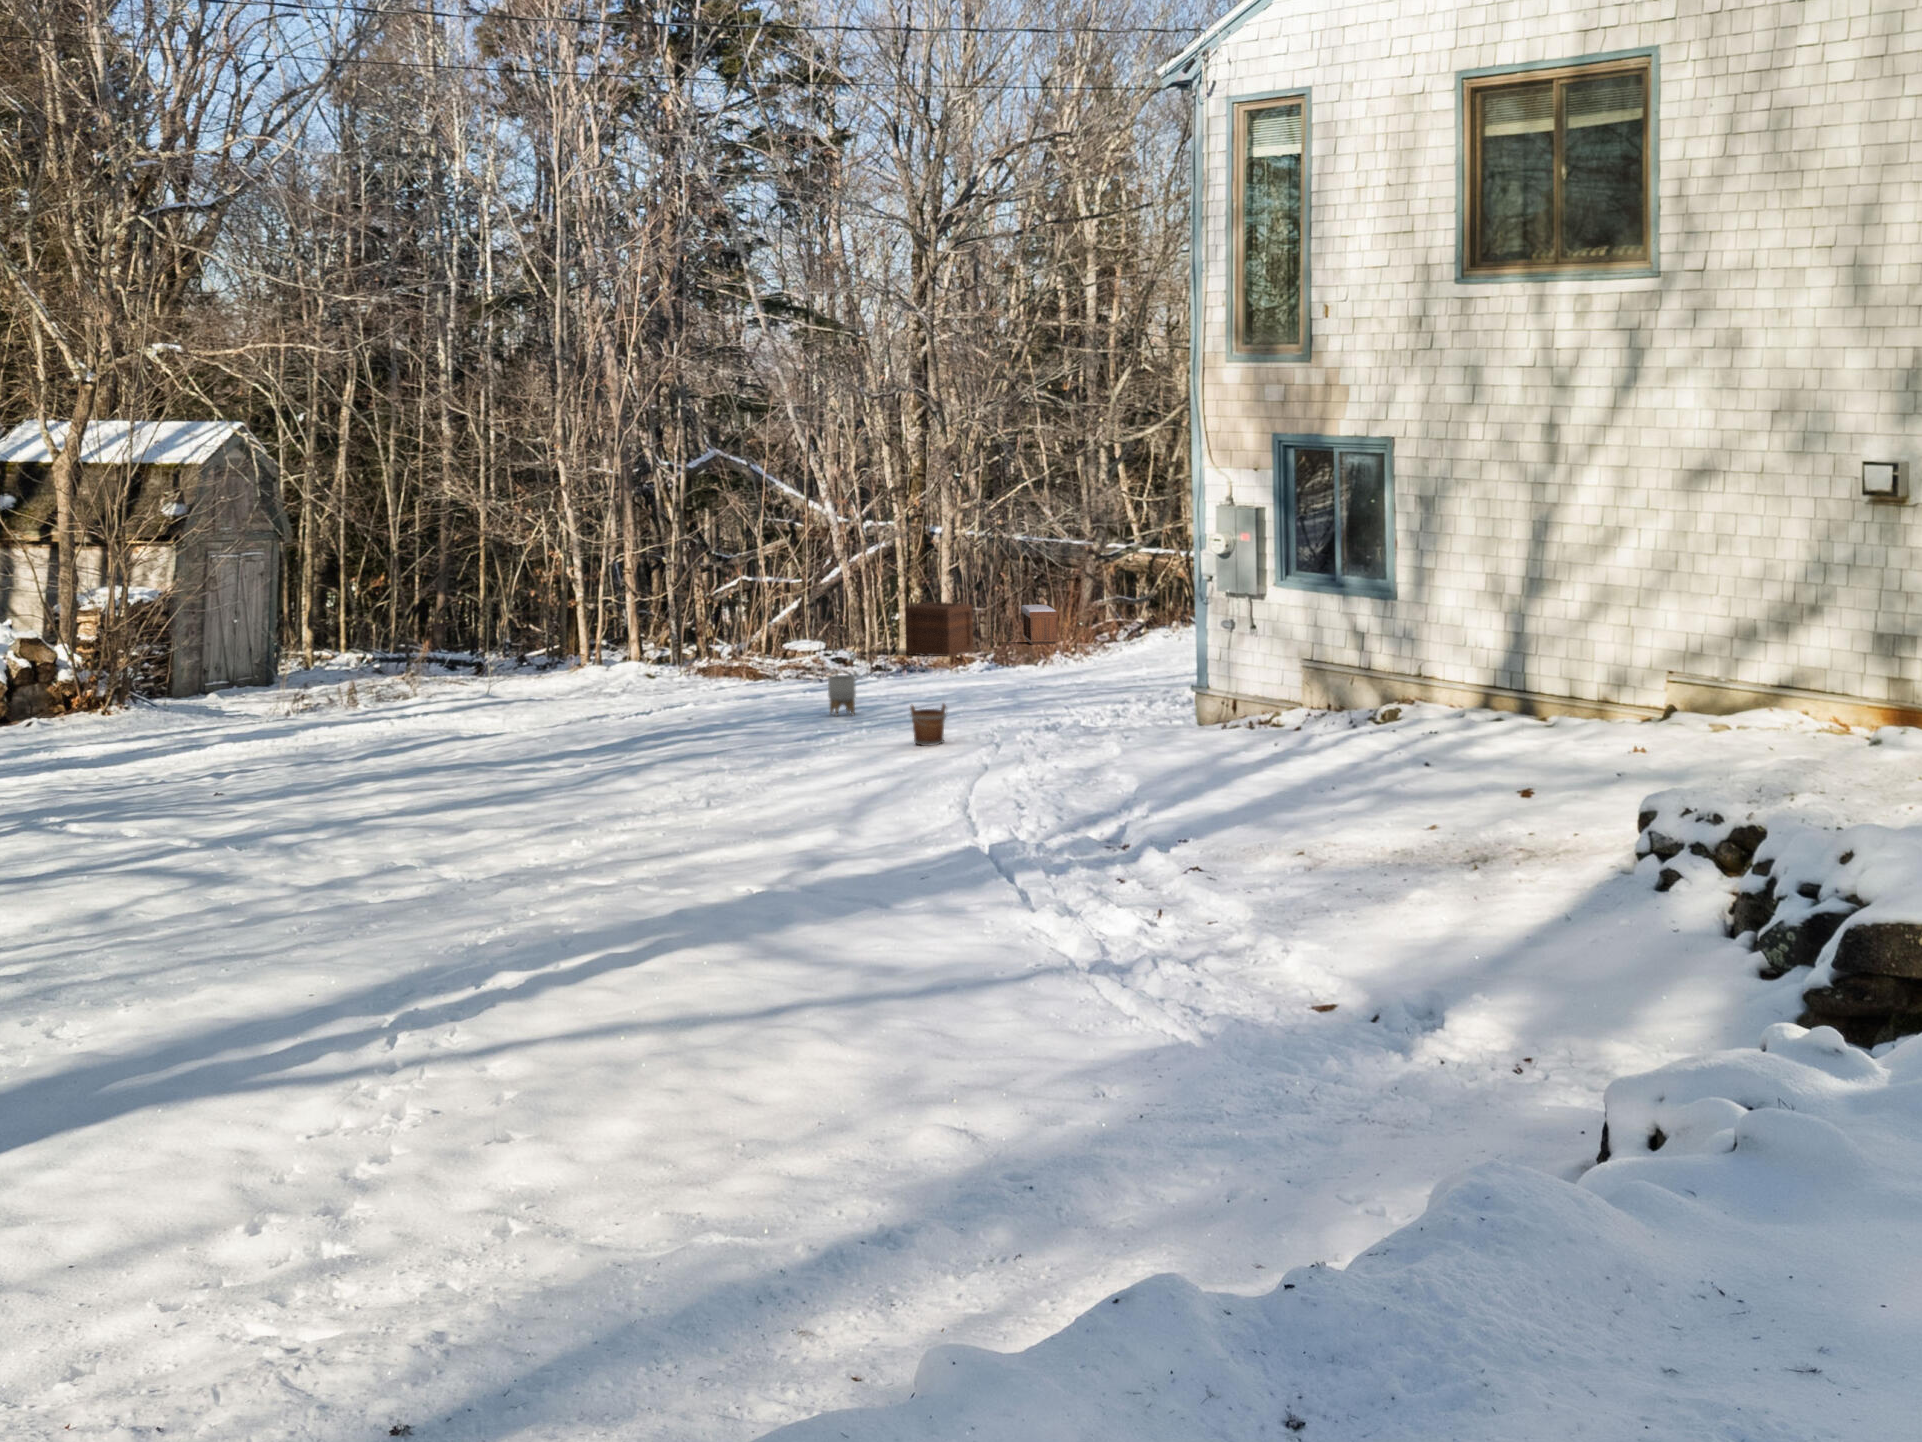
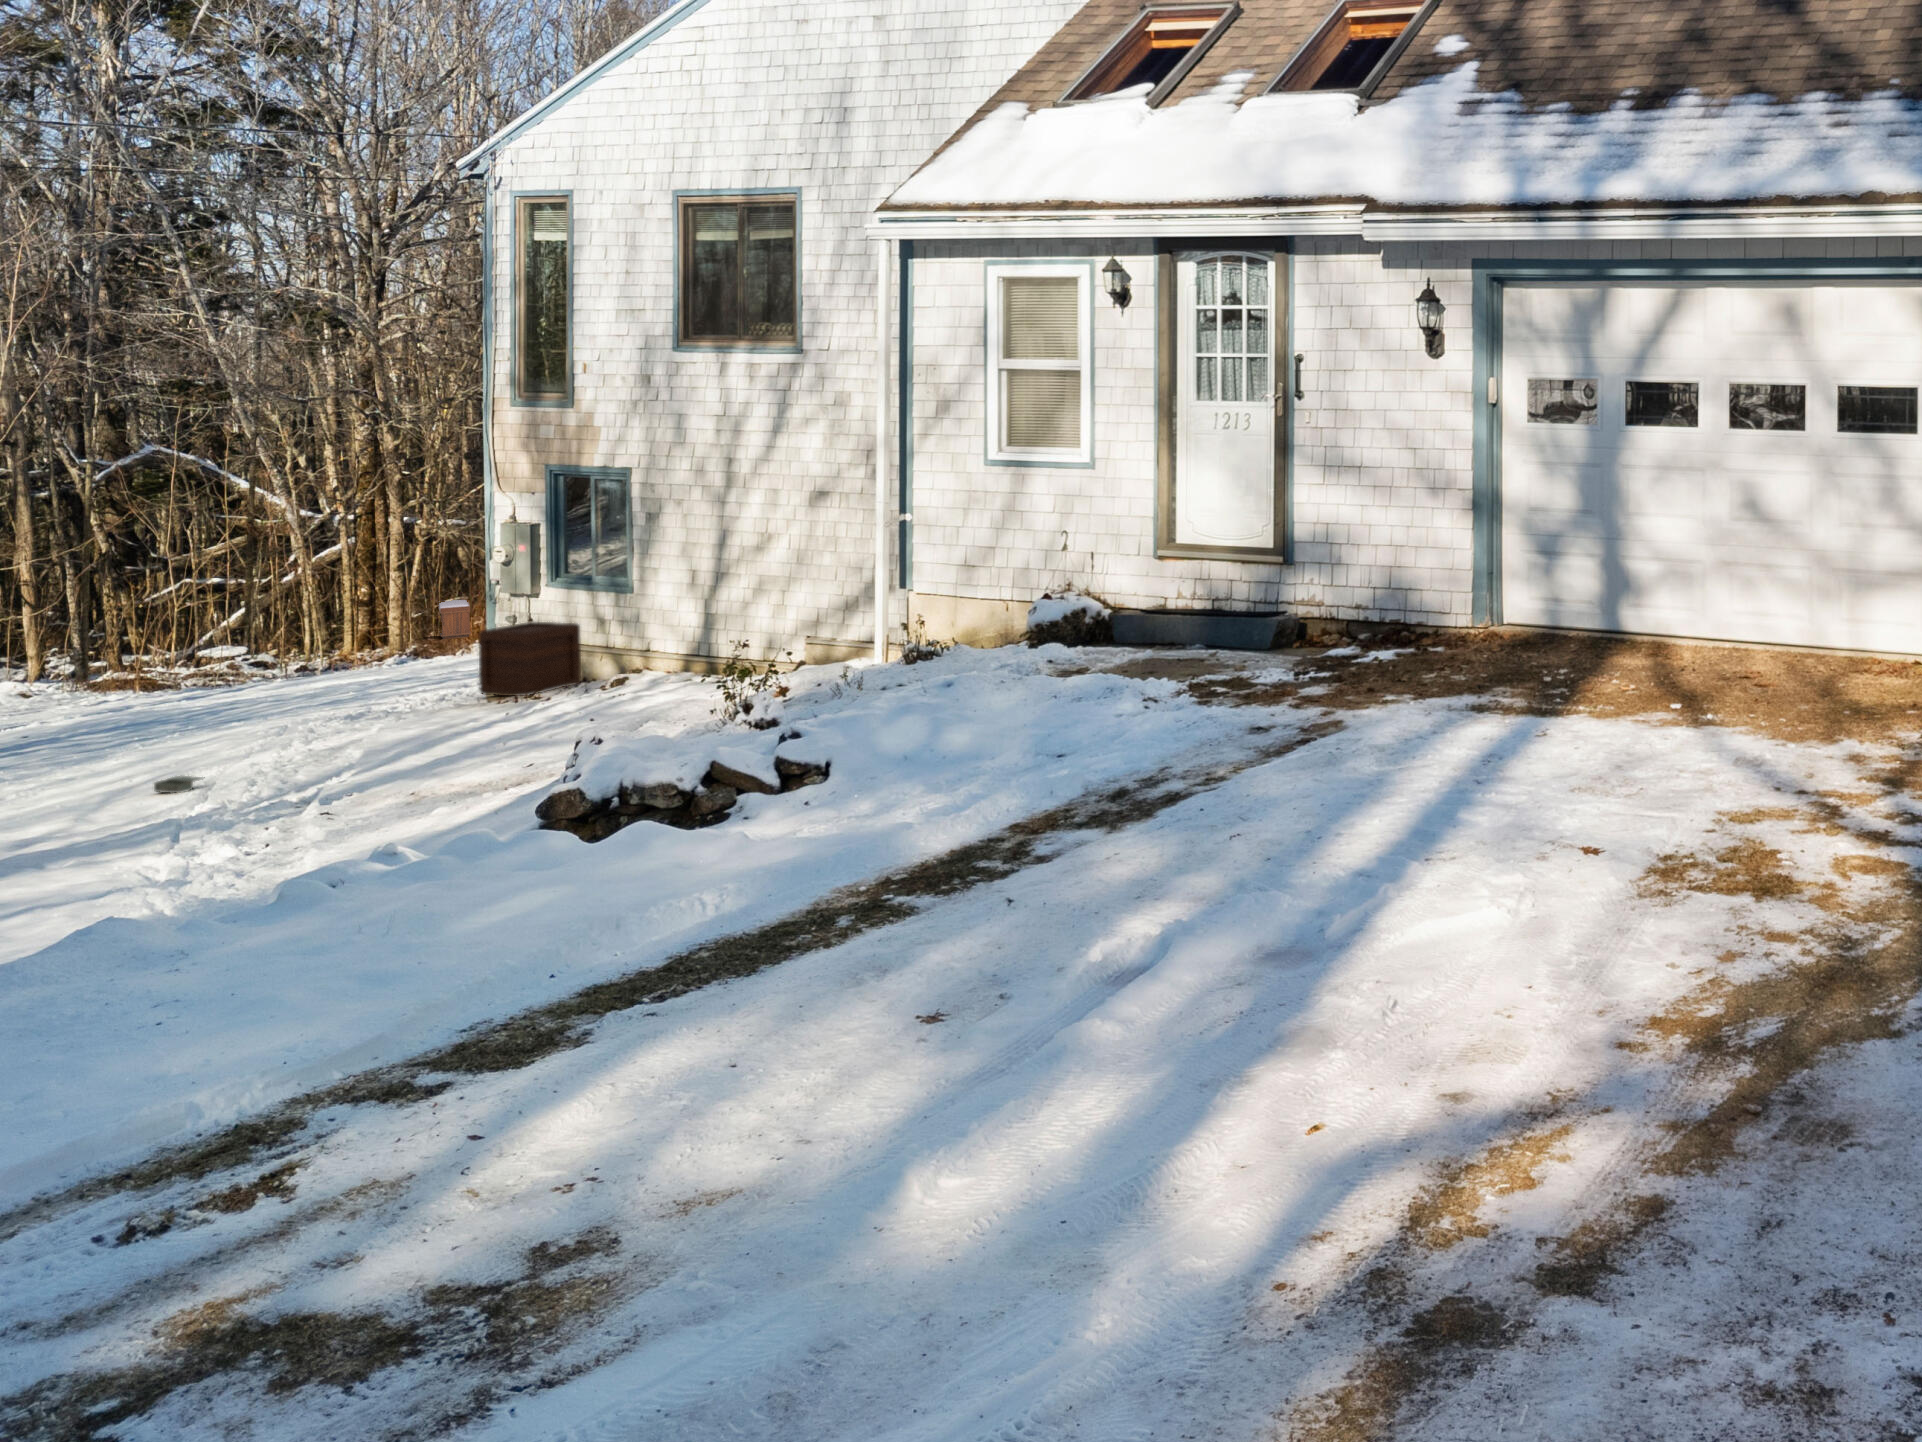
wooden crate: present [906,602,973,656] -> present [478,622,581,696]
planter: present [828,675,856,716] -> none [128,690,161,731]
bucket: present [910,704,946,746] -> none [174,710,215,750]
toolbox: none [966,782,1020,806] -> present [154,776,205,793]

